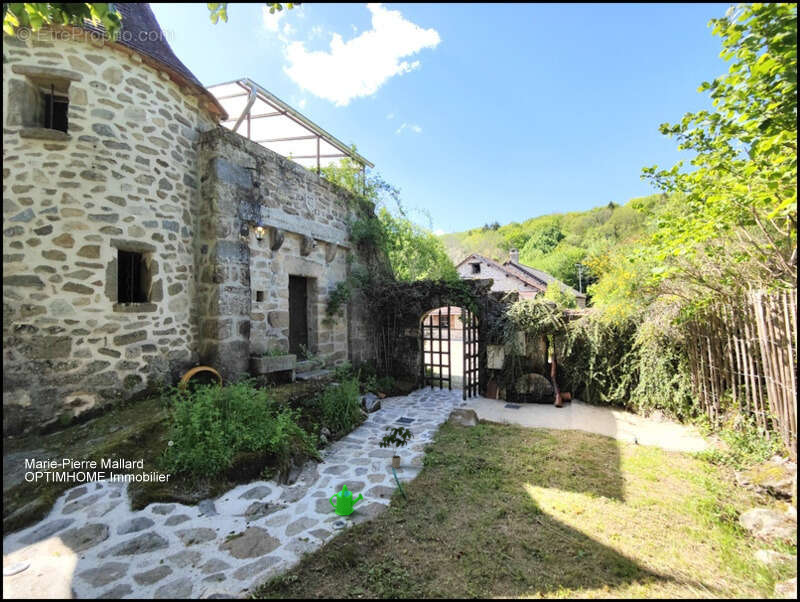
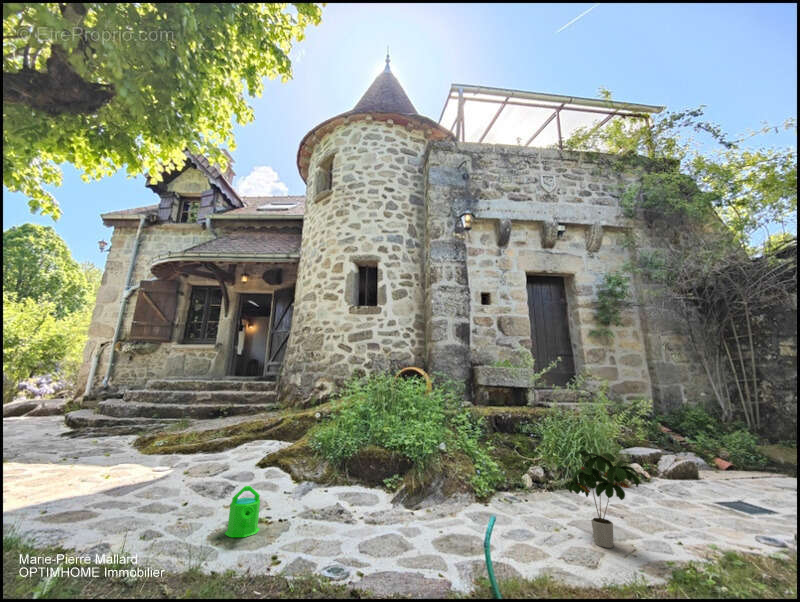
watering can: present [329,485,363,516] -> present [225,486,260,537]

